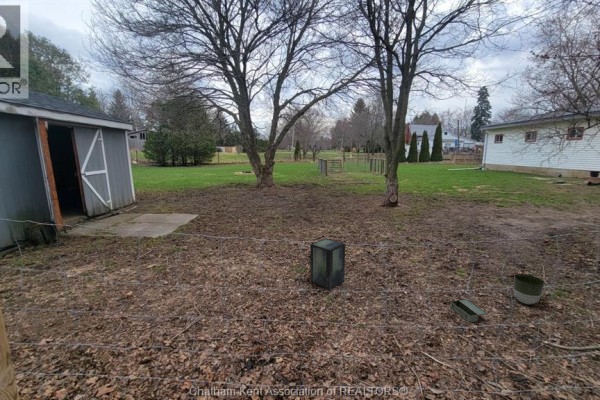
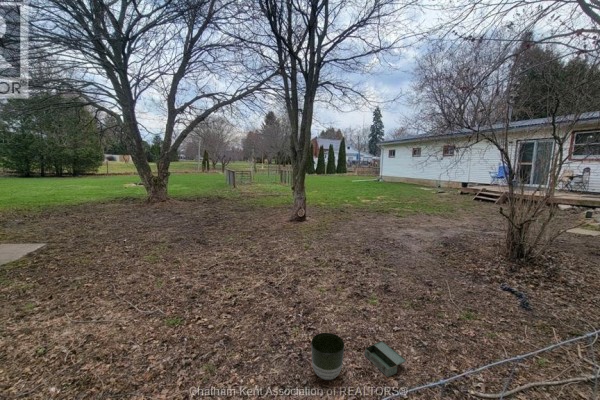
storage box: present [310,239,345,290] -> none [183,276,235,354]
planter: present [514,274,544,304] -> present [311,333,344,380]

